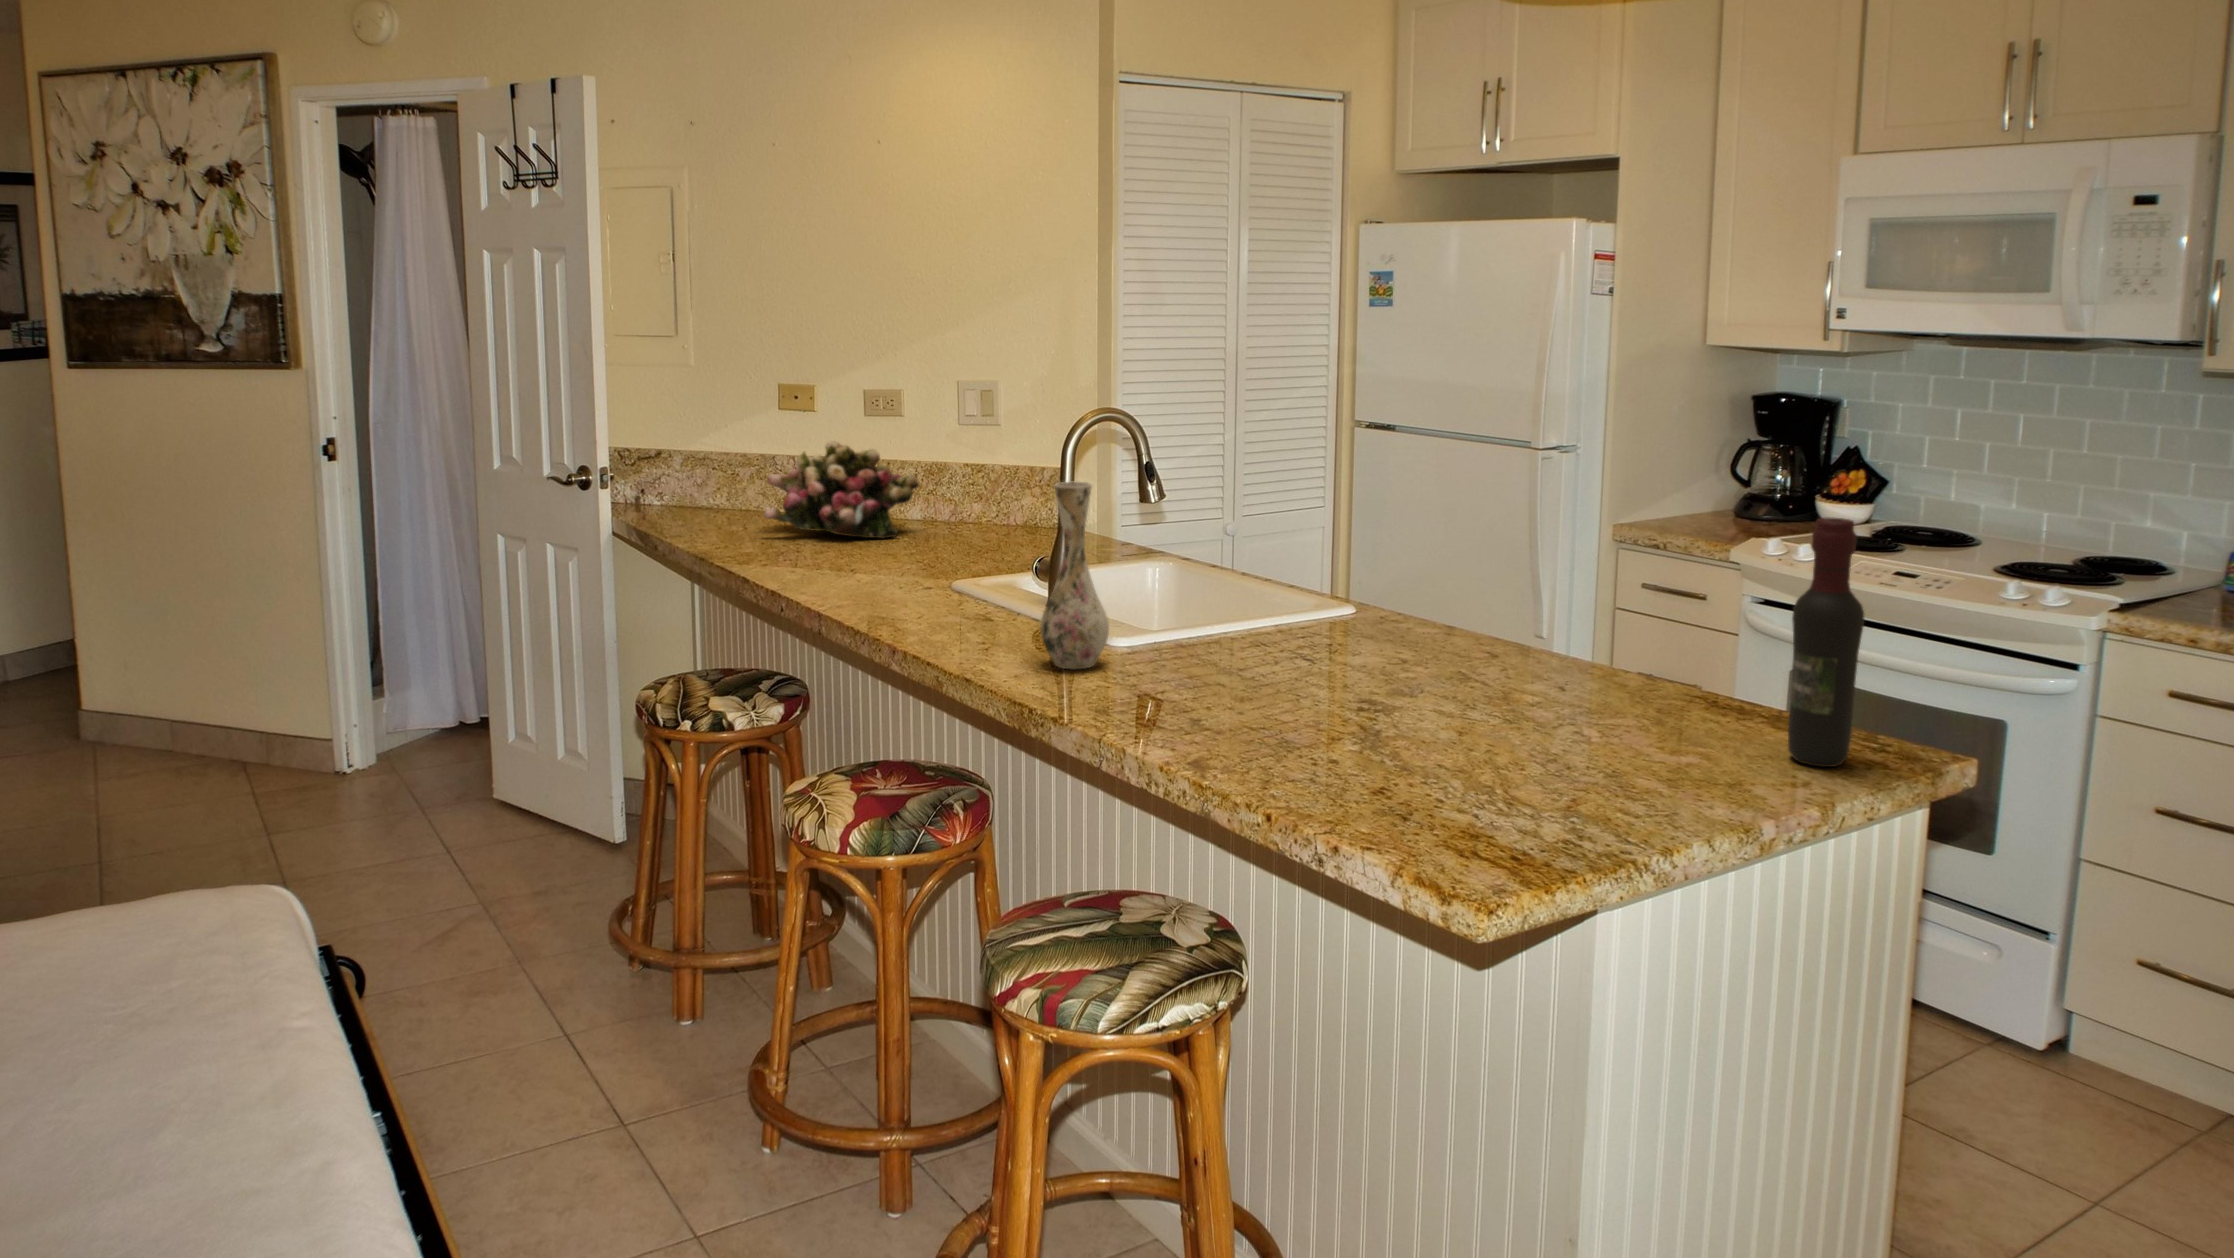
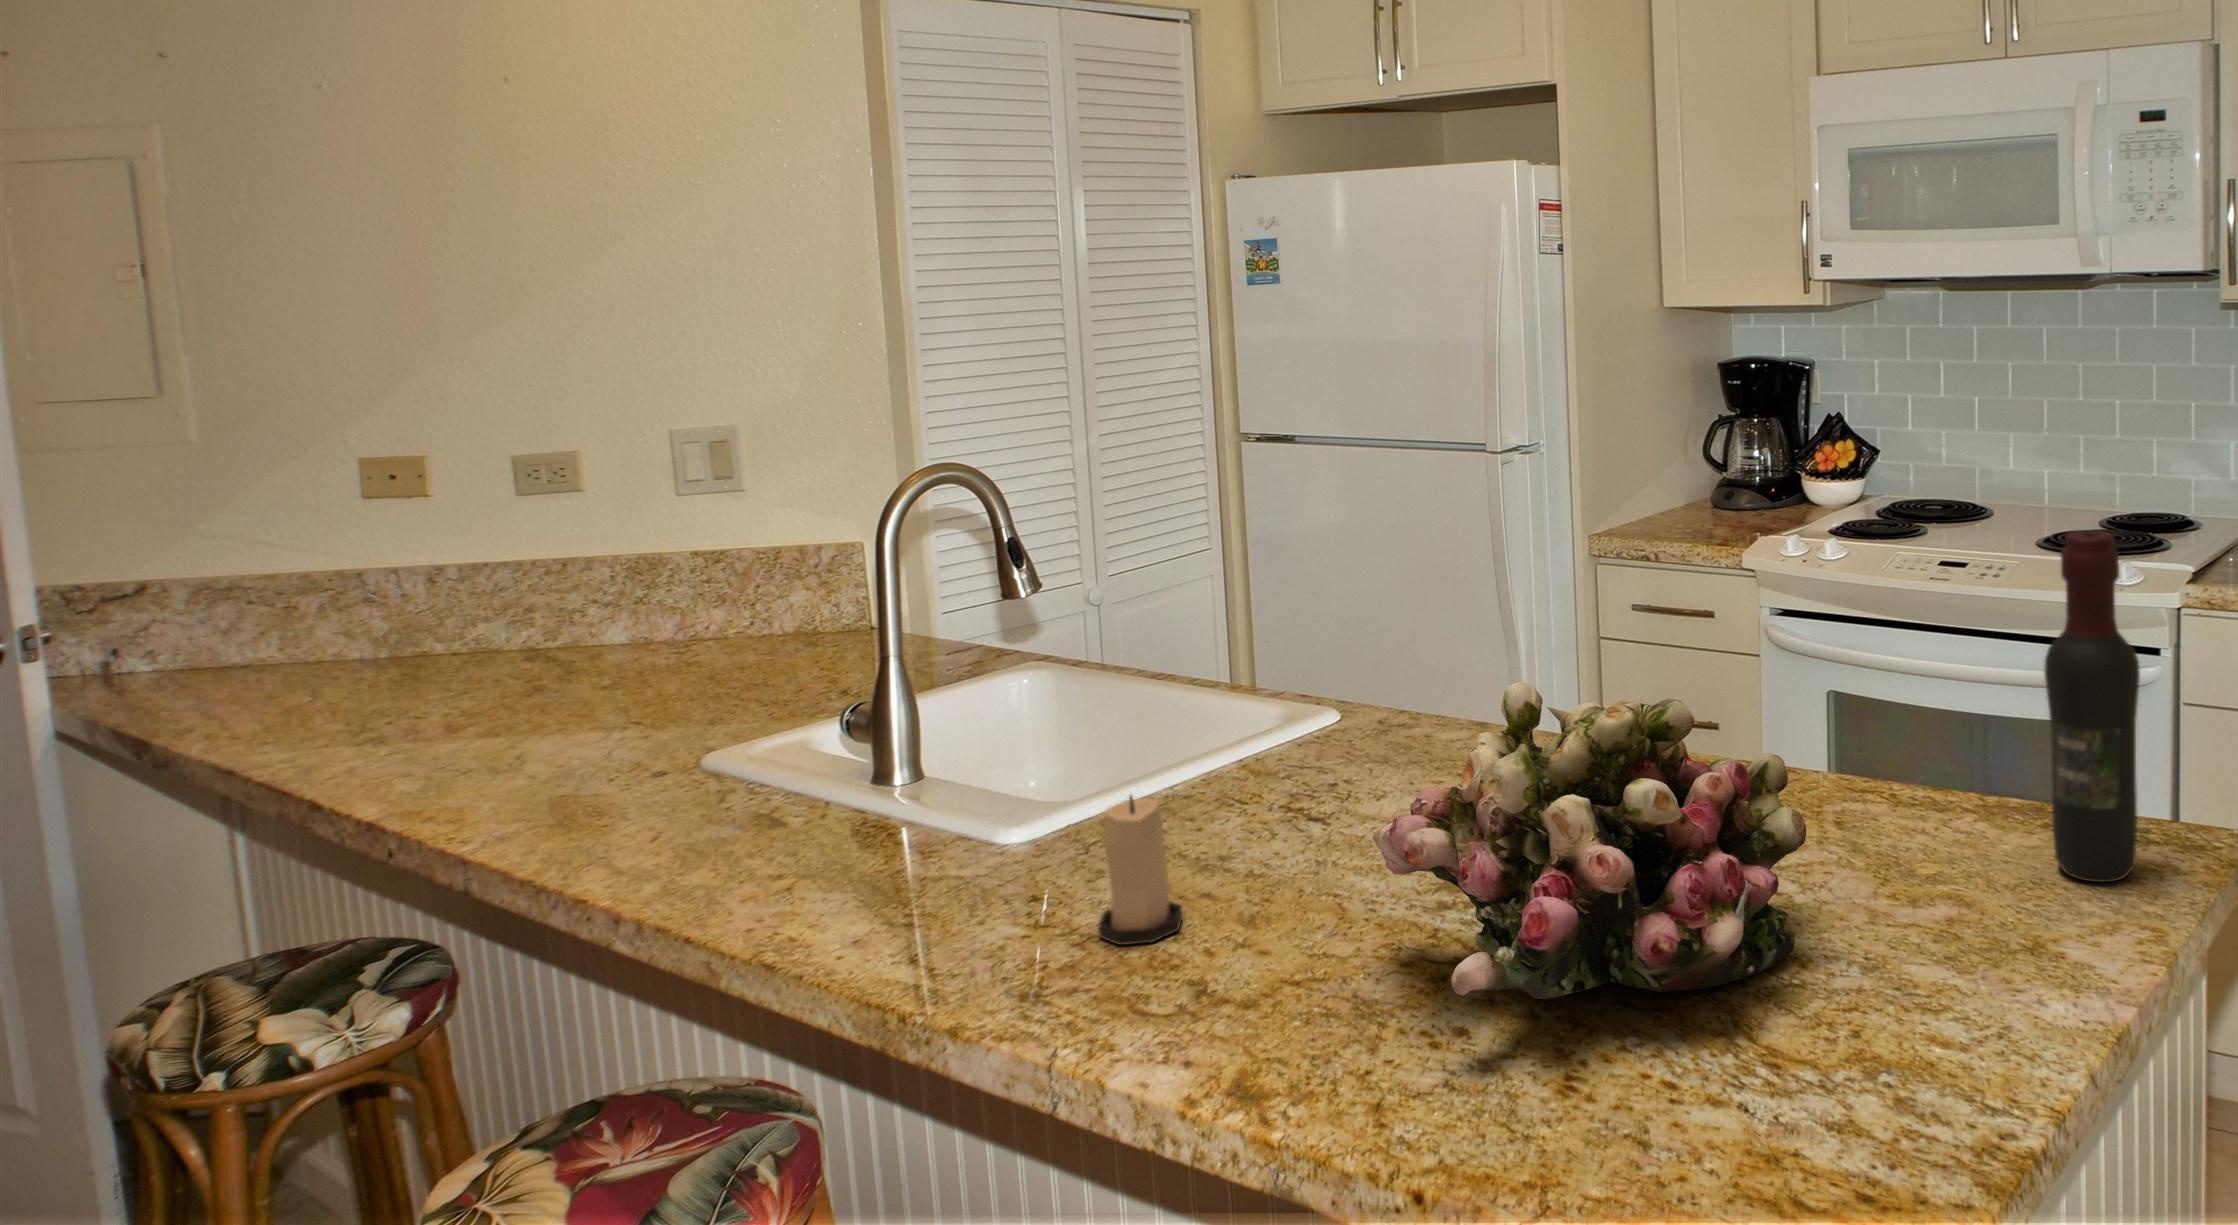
flower arrangement: present [764,440,919,538] -> present [1373,682,1806,999]
vase: present [1040,481,1109,669] -> none [889,590,1010,905]
candle: none [1148,613,1198,702] -> present [1099,794,1183,945]

